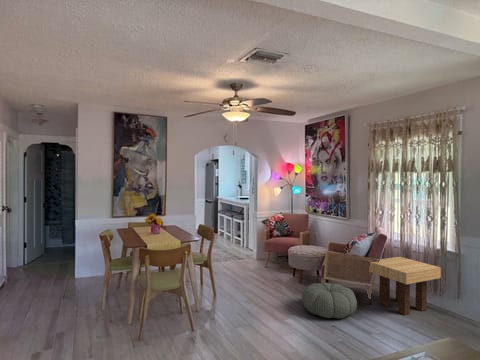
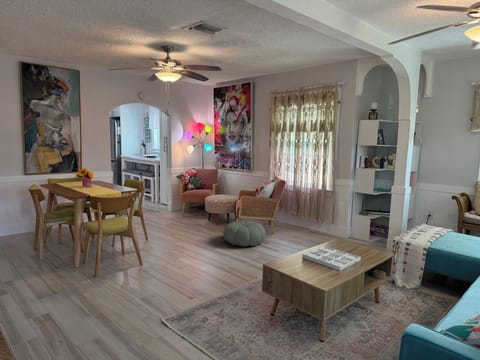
side table: present [369,257,441,315] -> none [271,198,322,239]

